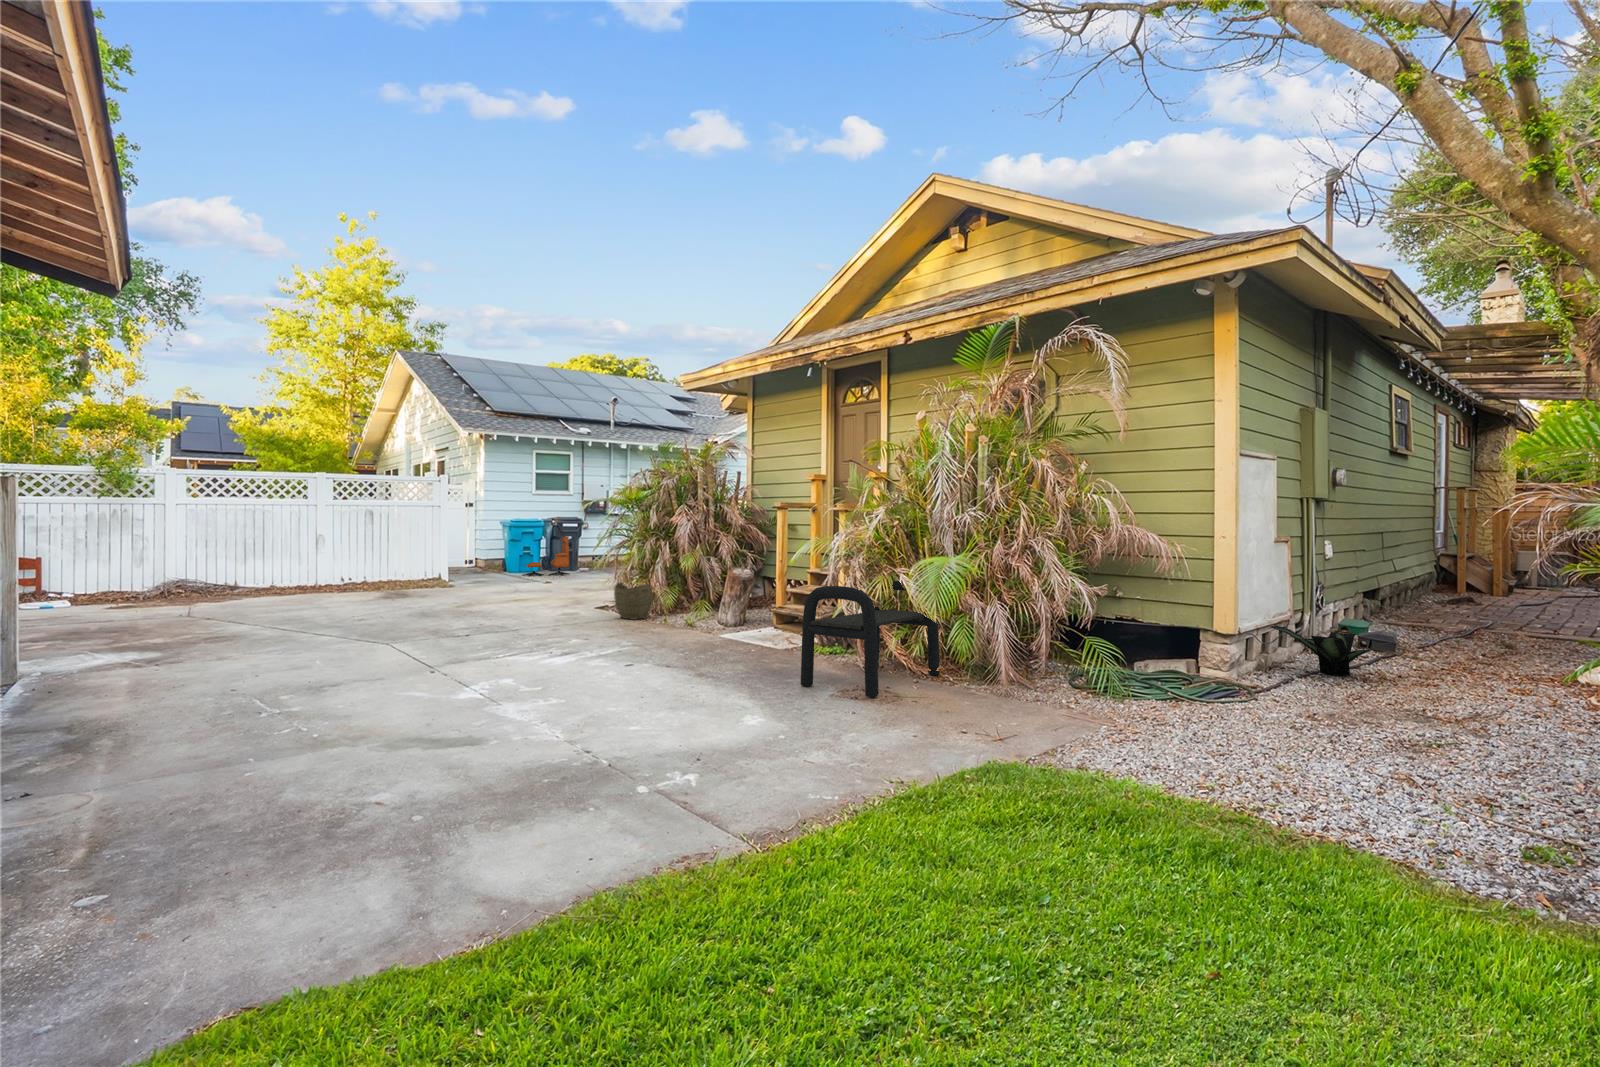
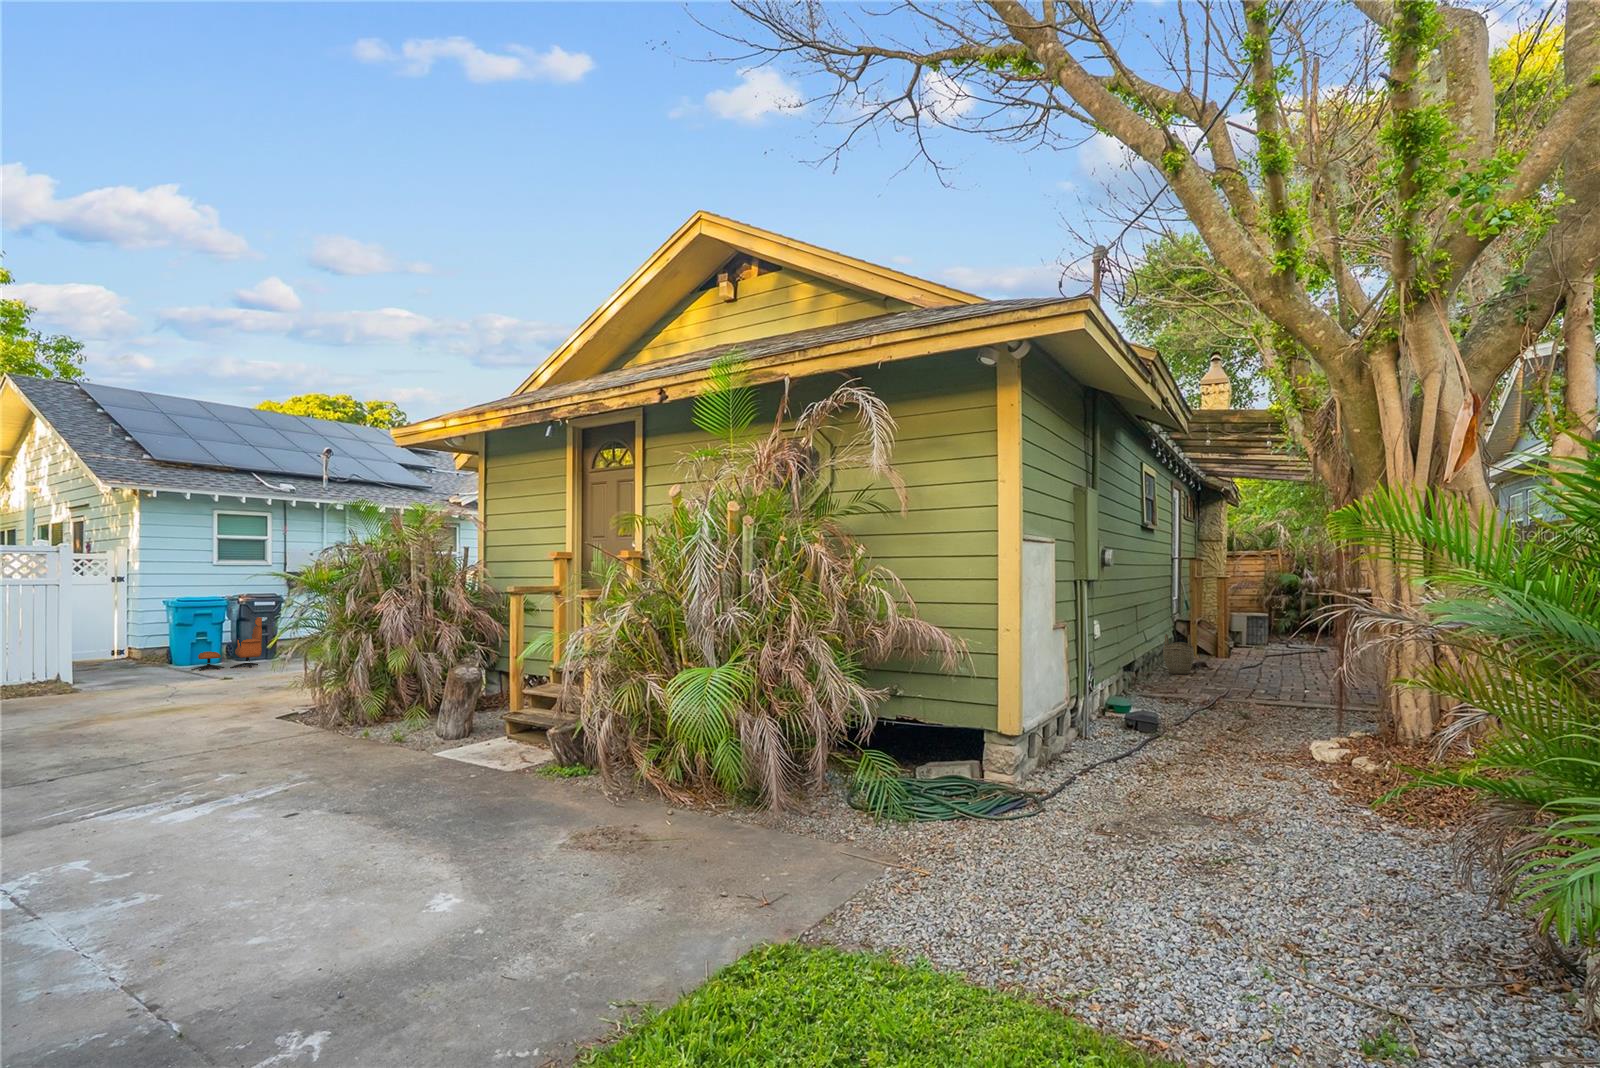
woven basket: present [614,574,653,620] -> present [1163,634,1194,674]
bench: present [801,581,940,697] -> none [505,689,697,862]
potted plant: present [1270,625,1395,676] -> none [1051,716,1169,771]

